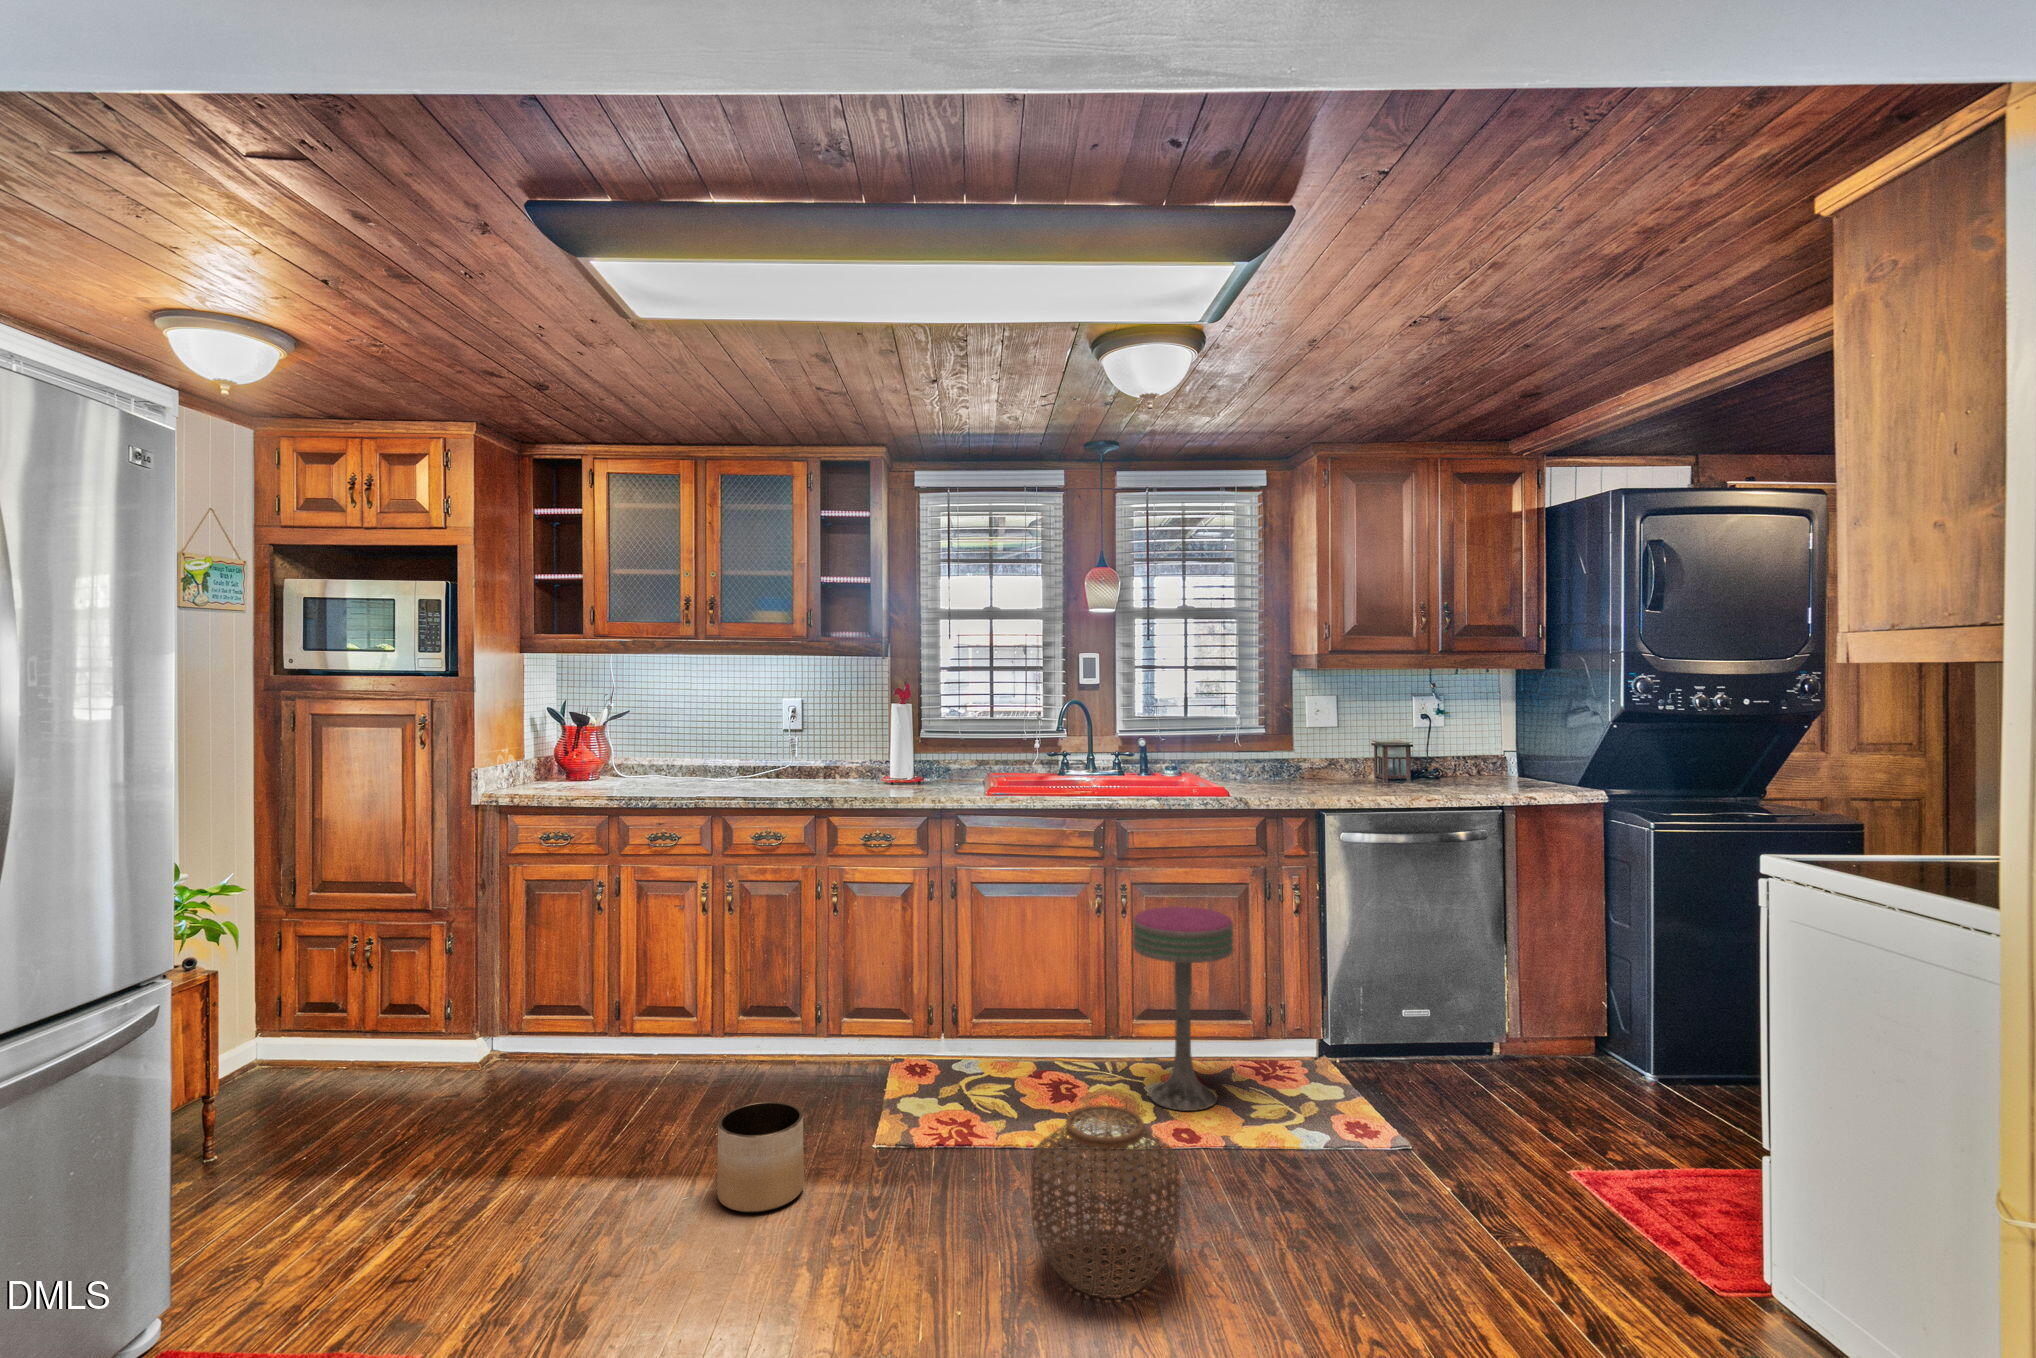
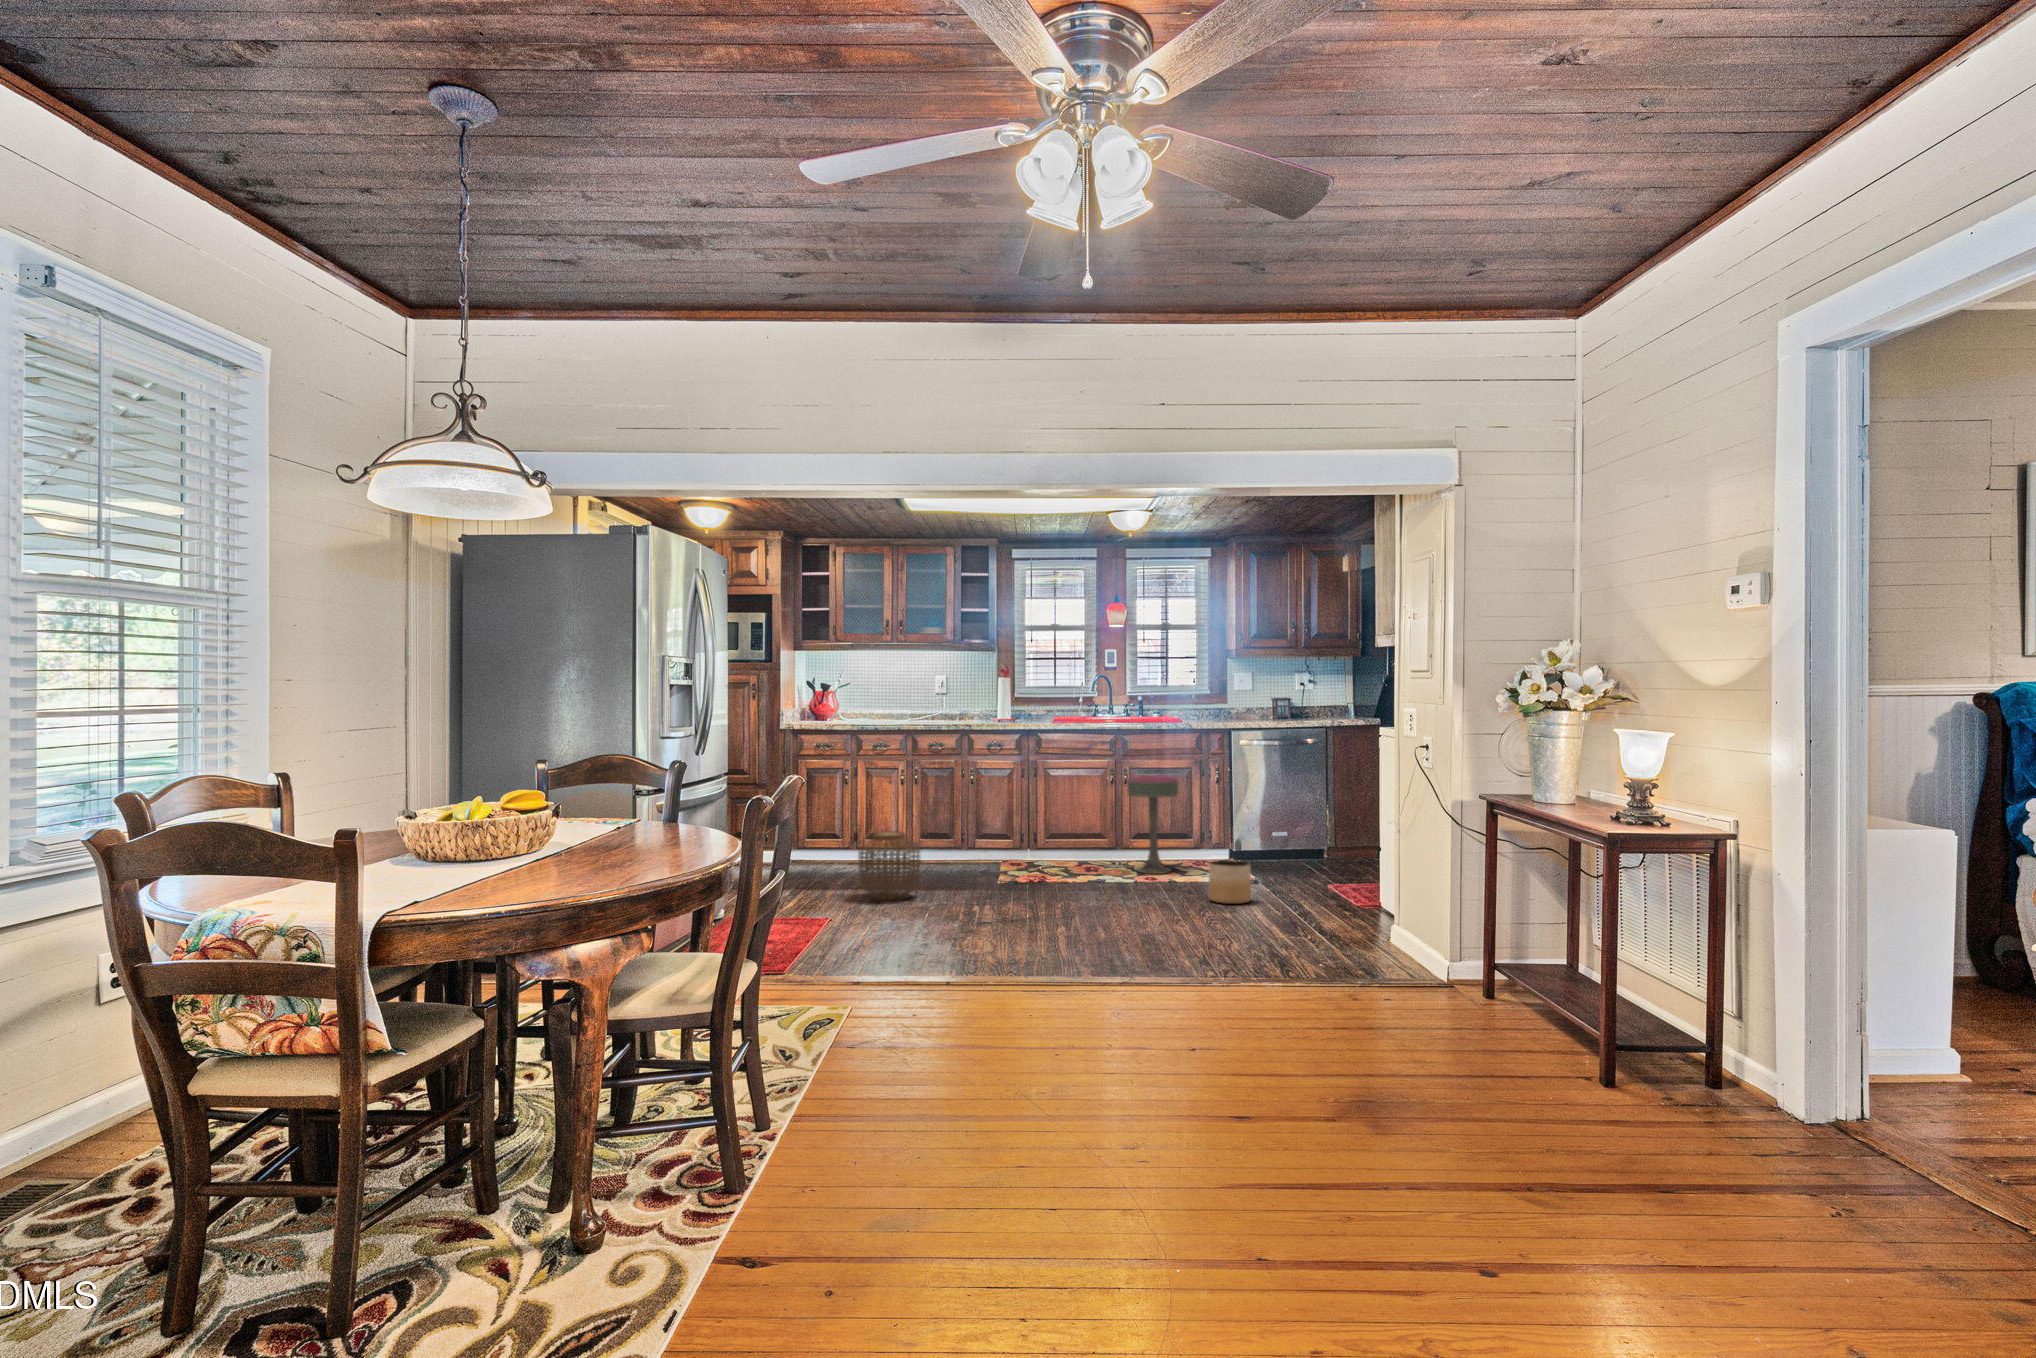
planter: present [717,1102,804,1213] -> present [1209,860,1251,904]
woven basket: present [1031,1105,1180,1297] -> present [859,831,920,900]

